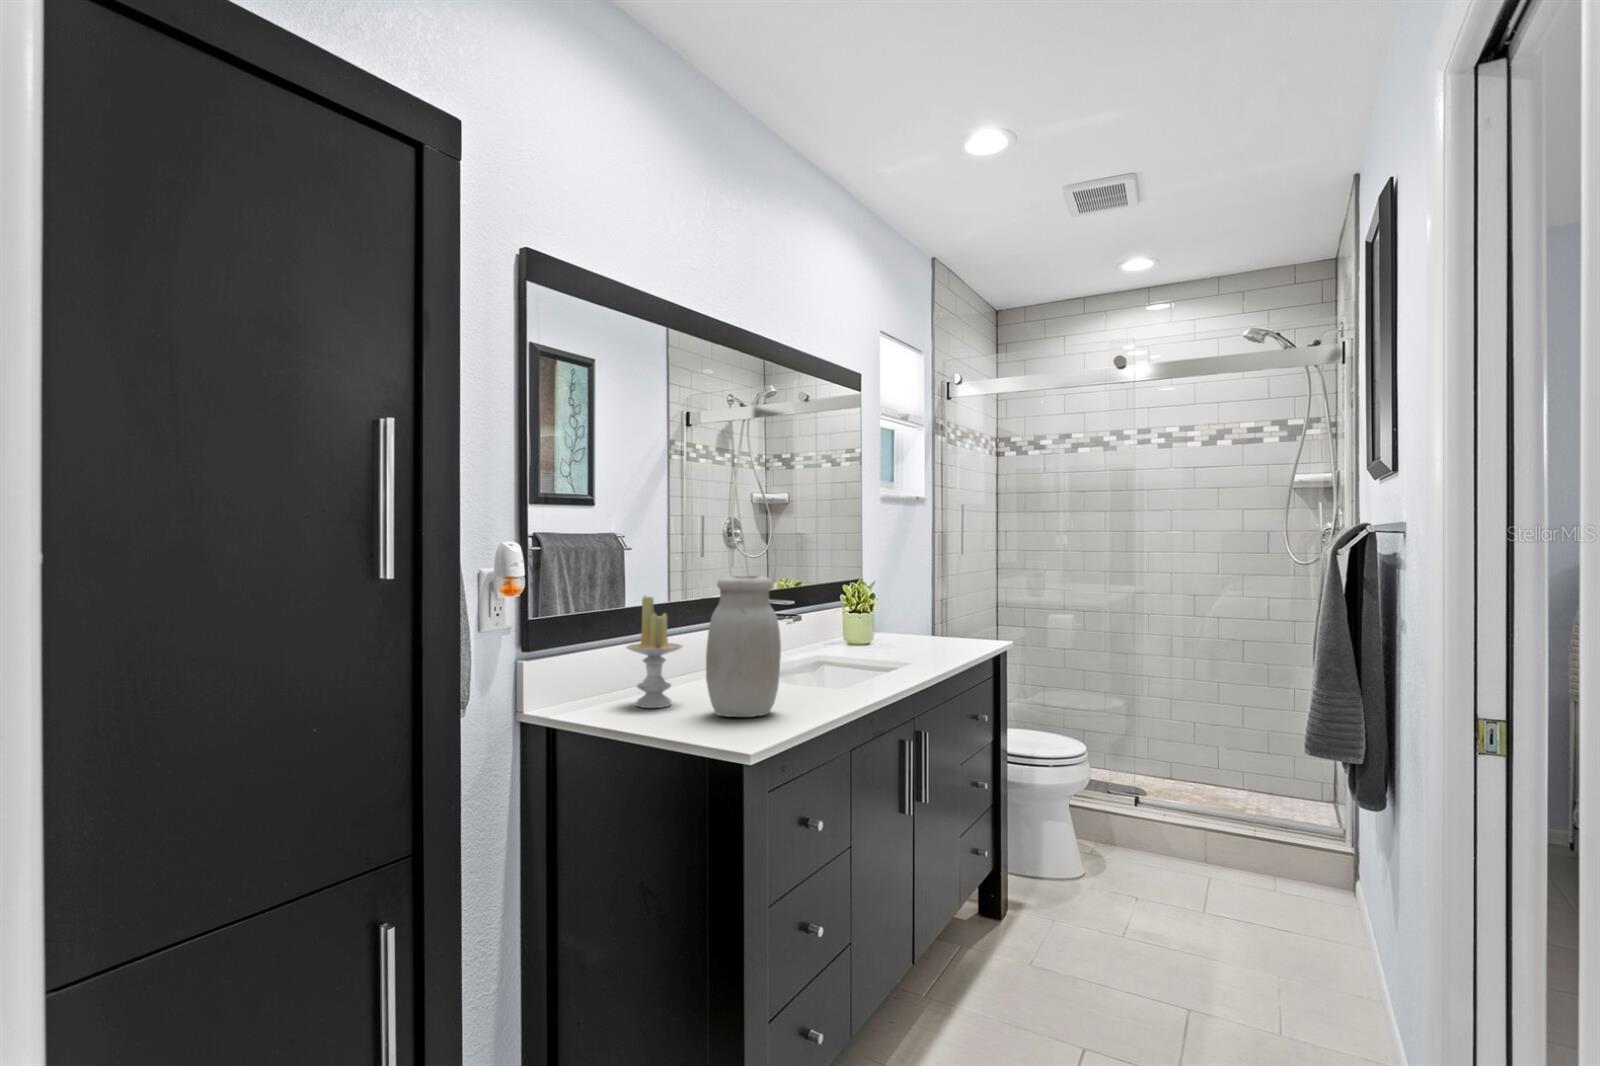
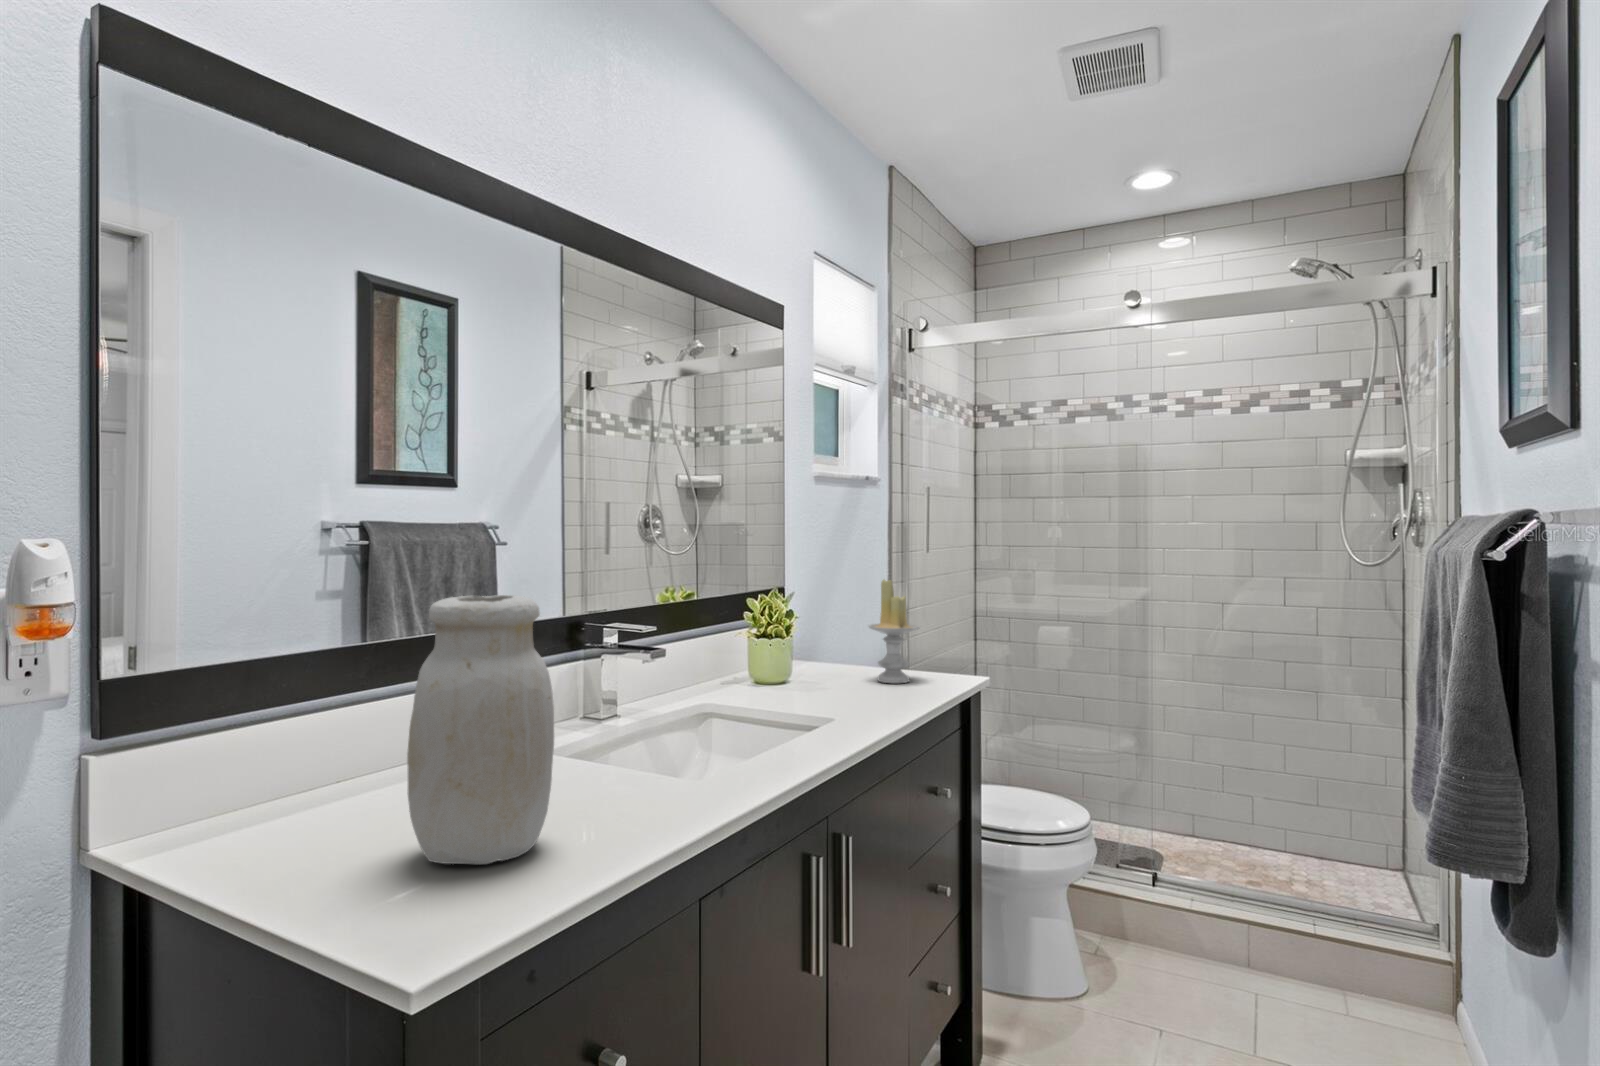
candle: present [626,596,682,708] -> present [869,580,919,683]

